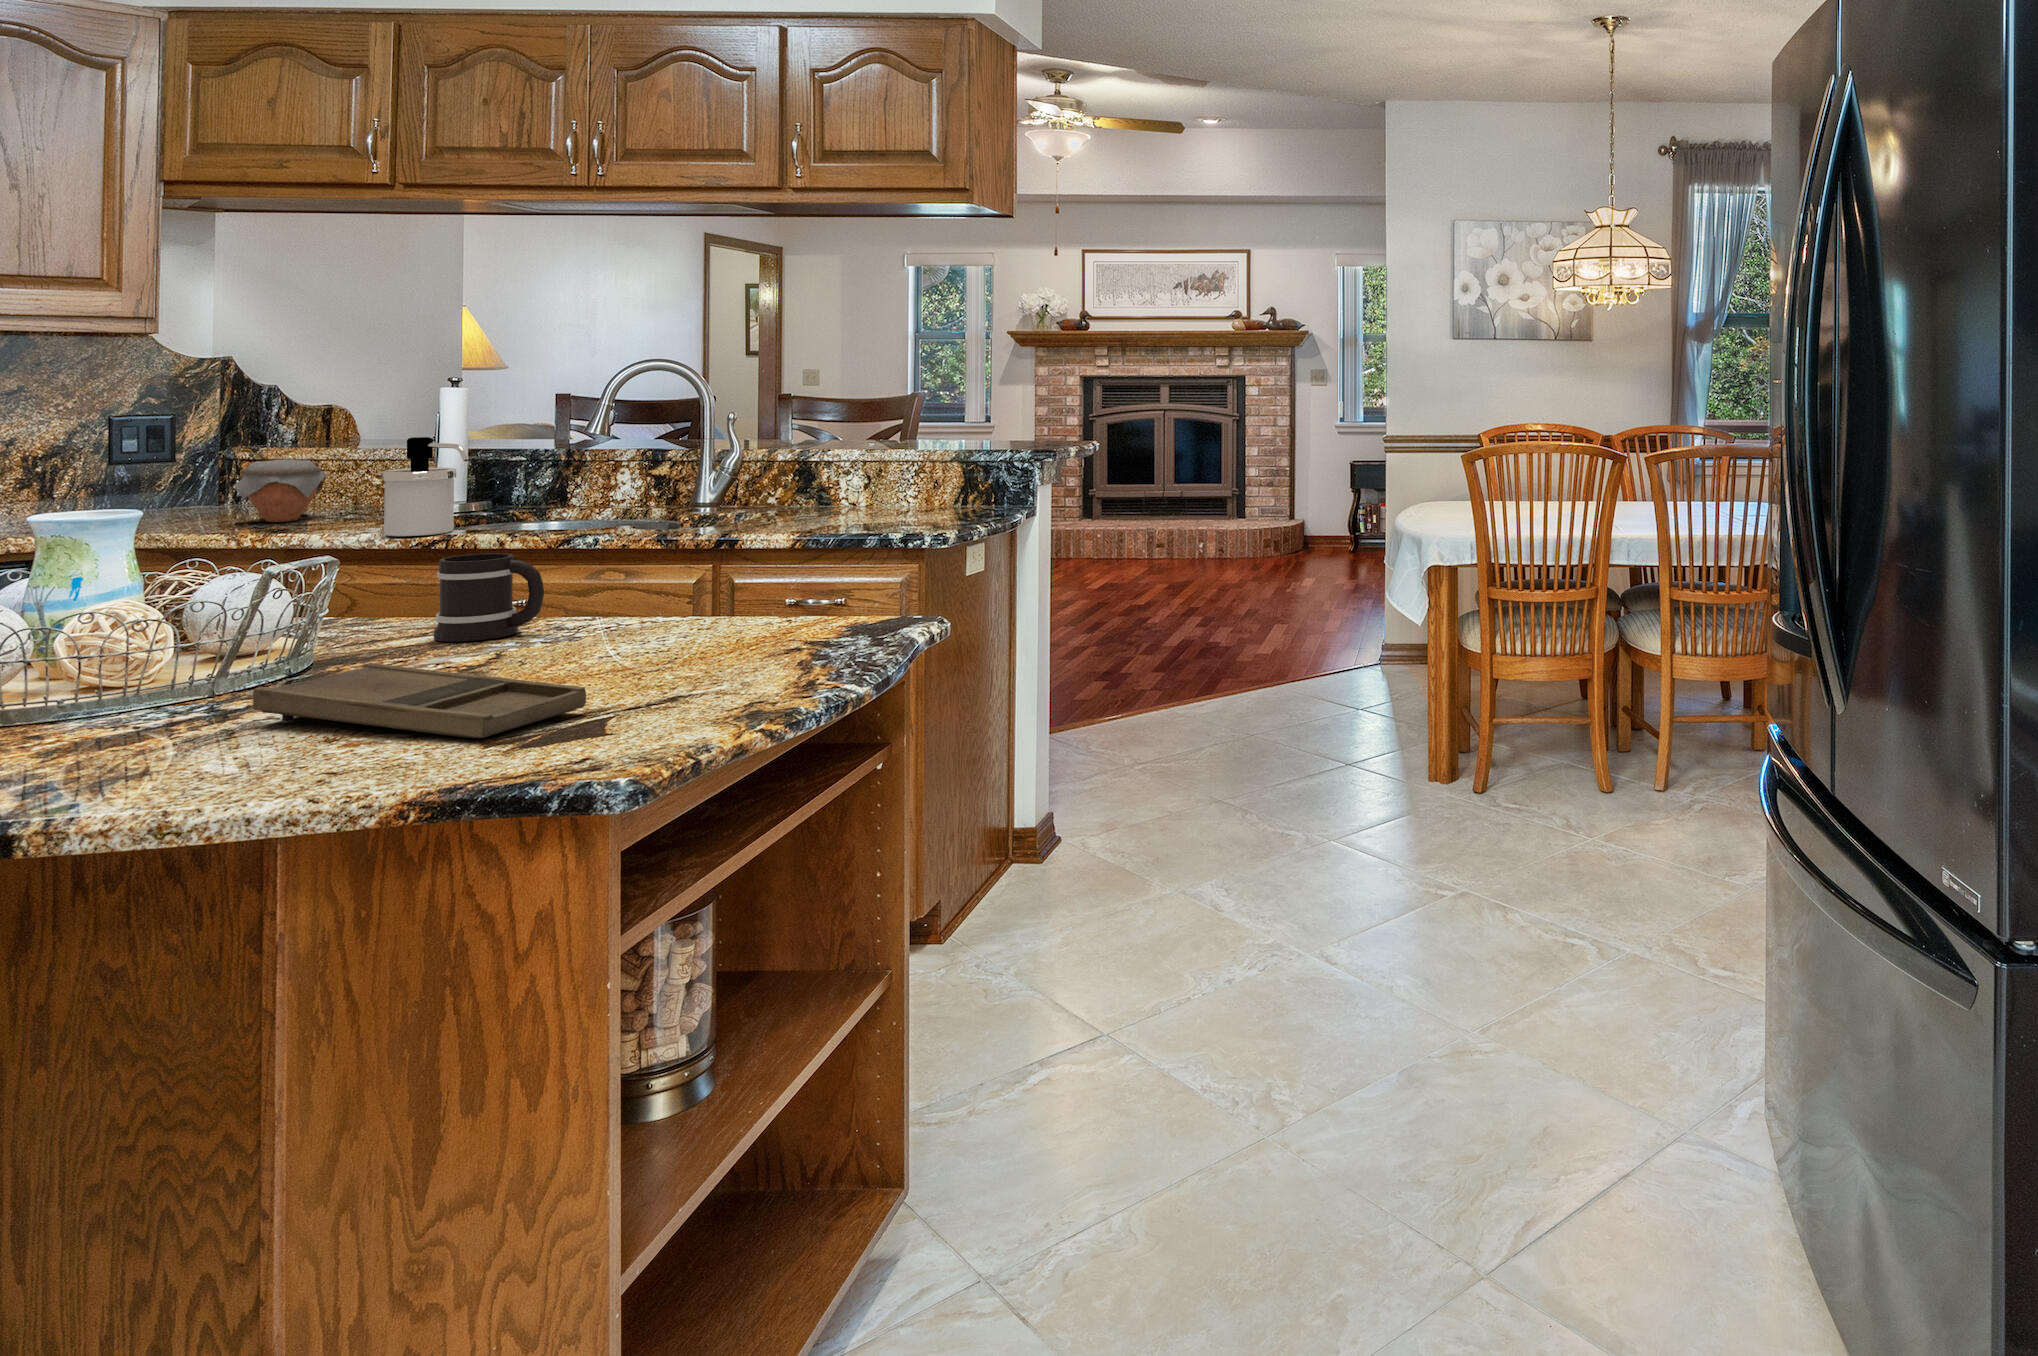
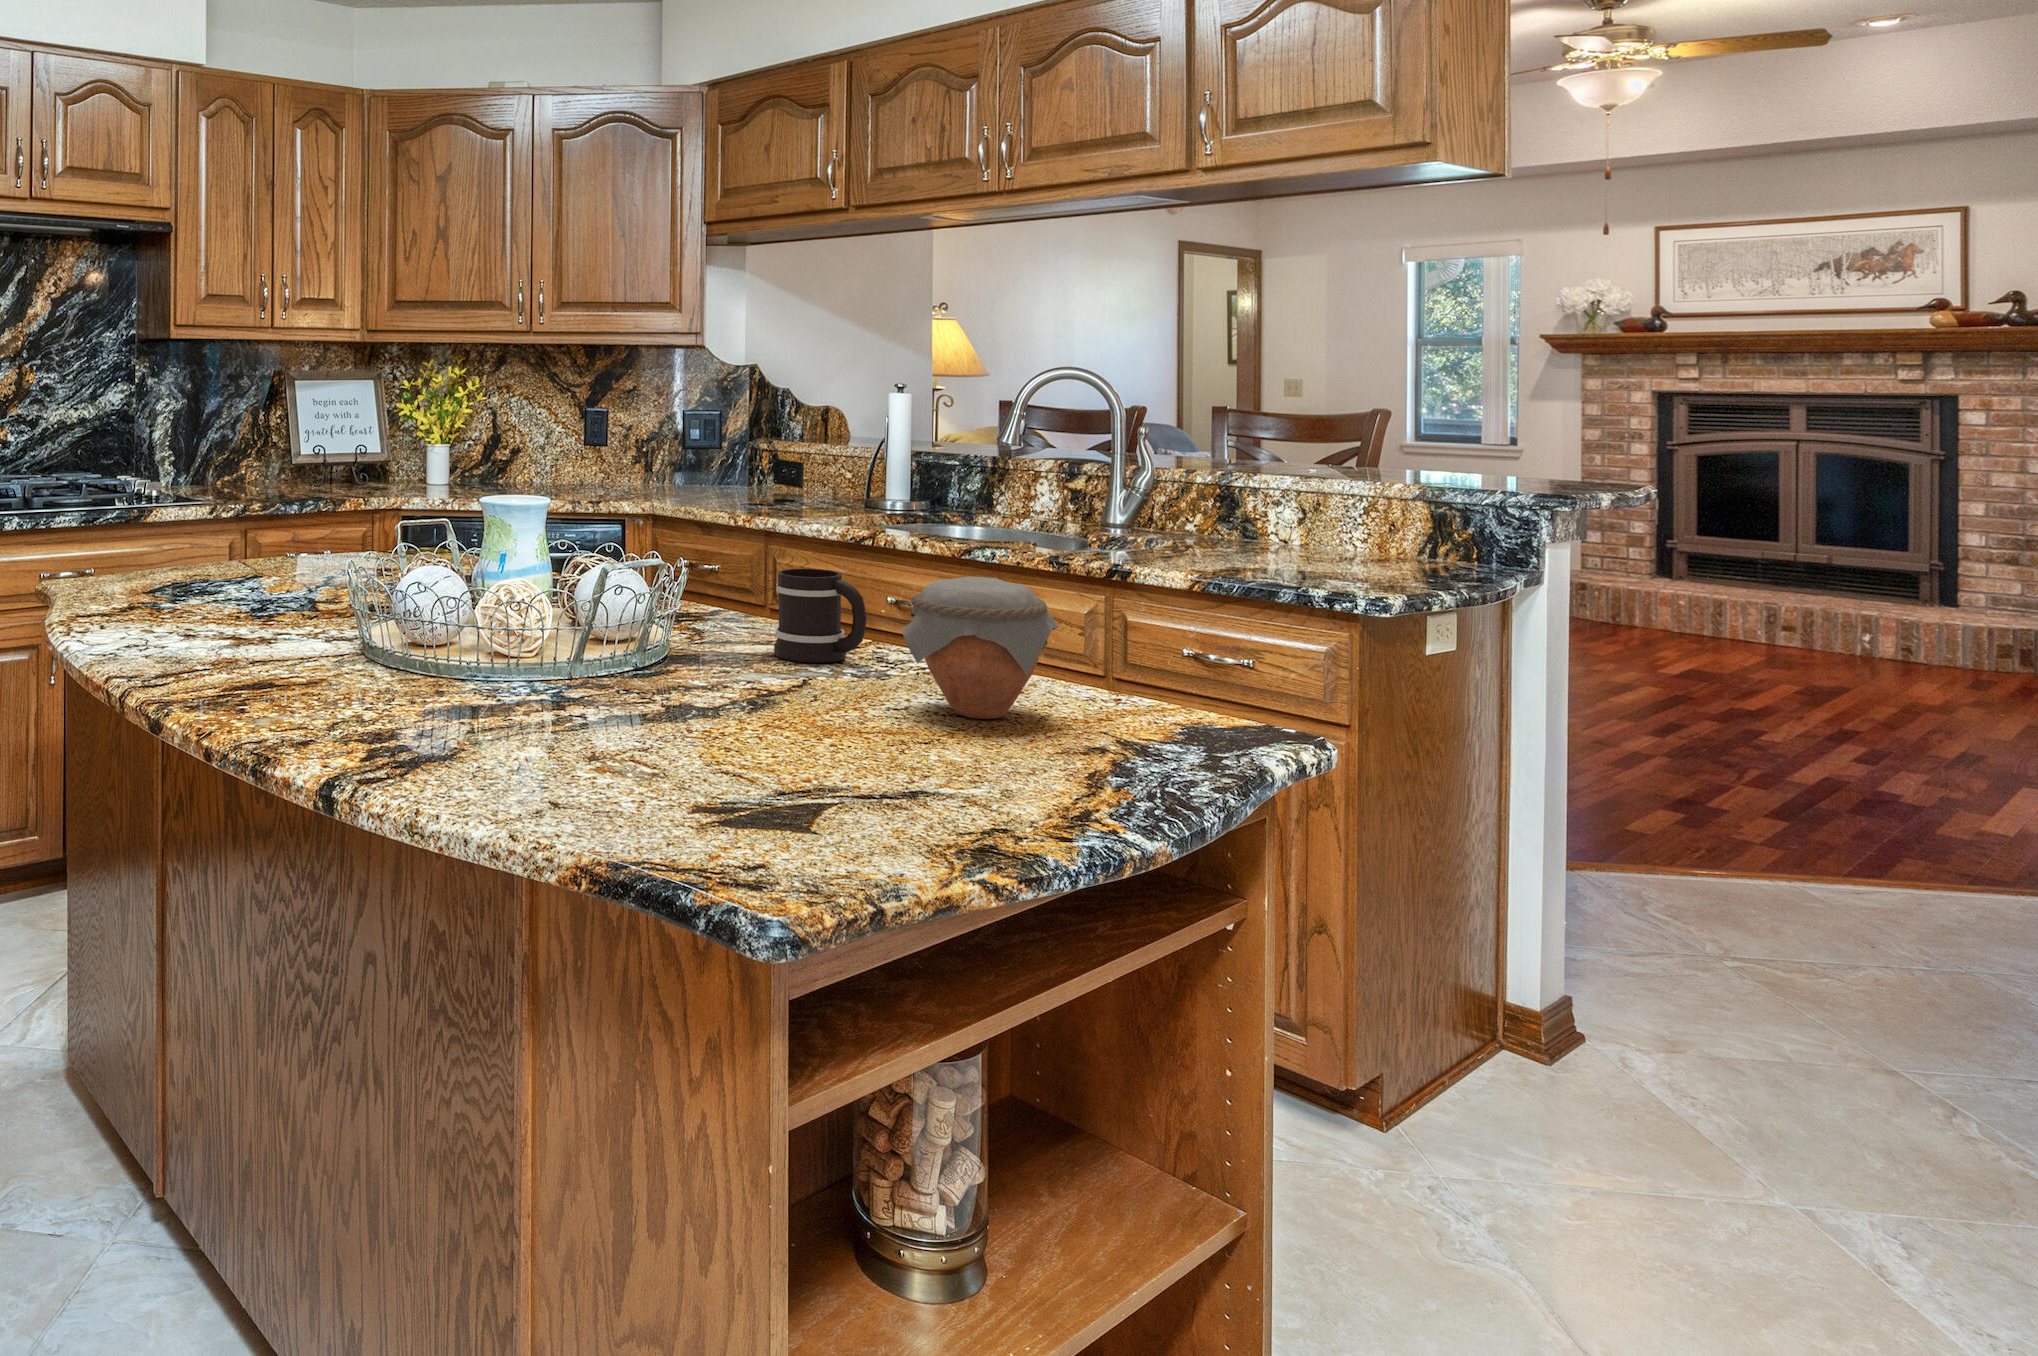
soap dispenser: present [382,437,469,536] -> none [832,440,895,534]
jar: present [235,459,327,522] -> present [902,576,1058,719]
tray: present [253,663,586,738] -> none [565,678,822,798]

